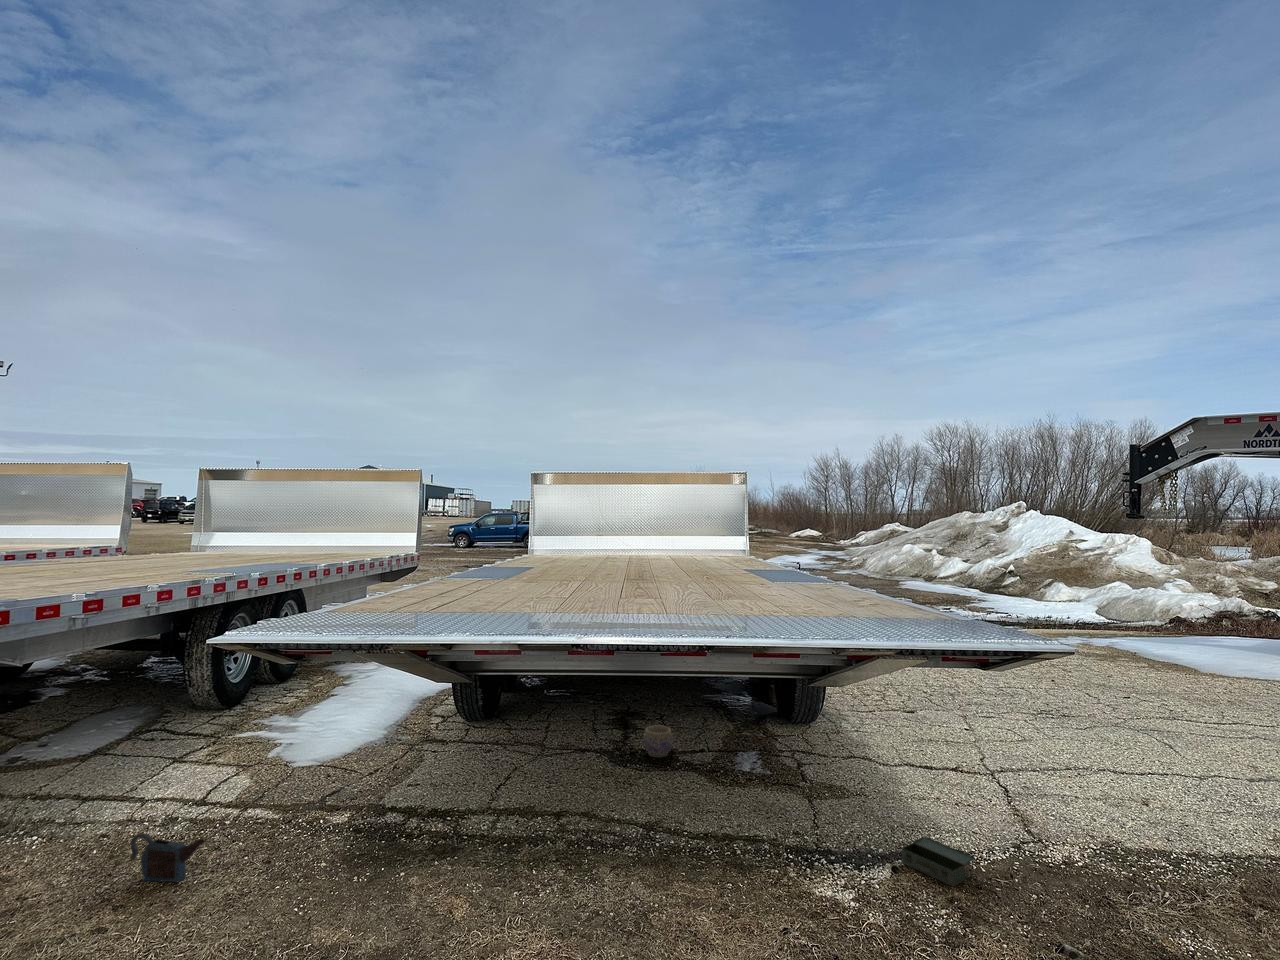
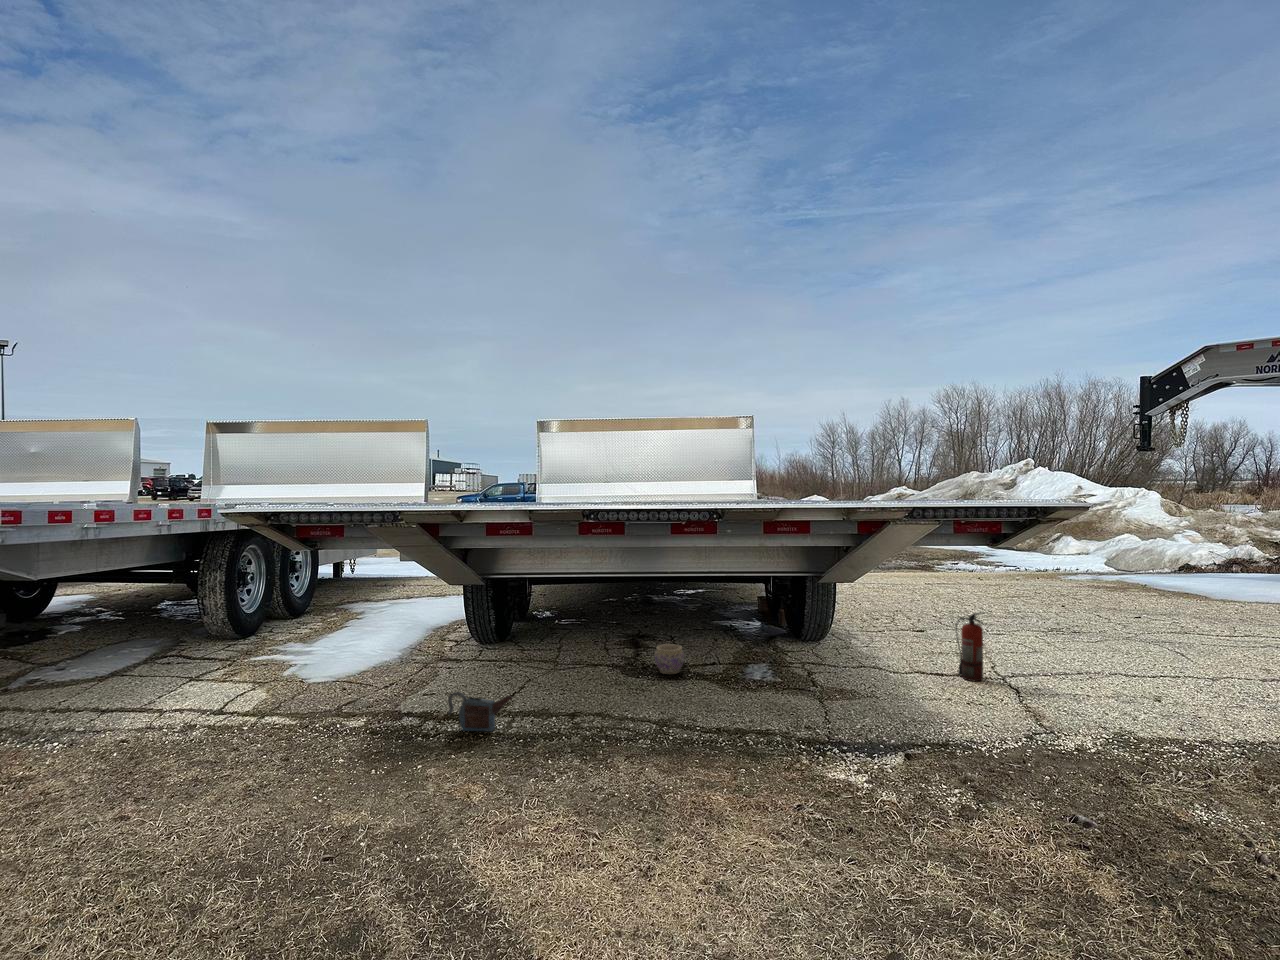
fire extinguisher: none [945,700,975,770] -> present [955,612,984,681]
watering can: present [130,833,205,882] -> present [448,692,512,731]
toolbox: present [901,837,975,887] -> none [914,729,989,771]

